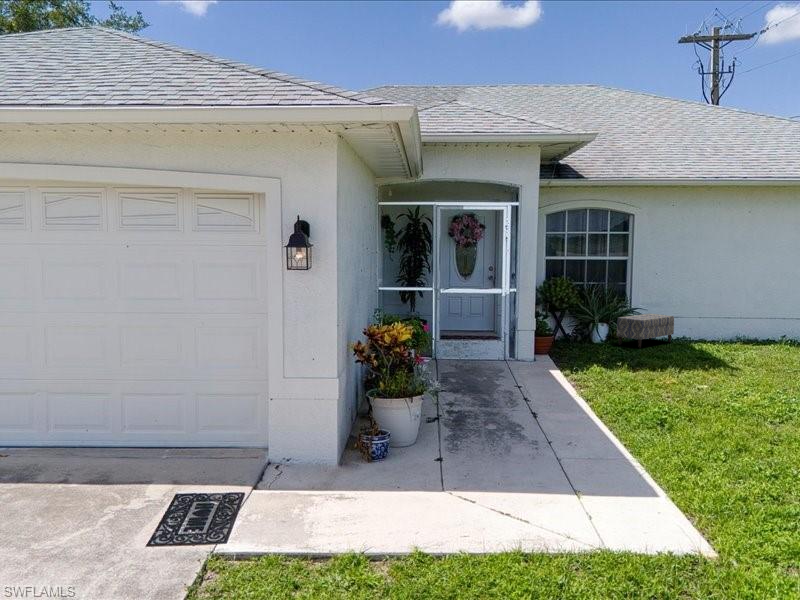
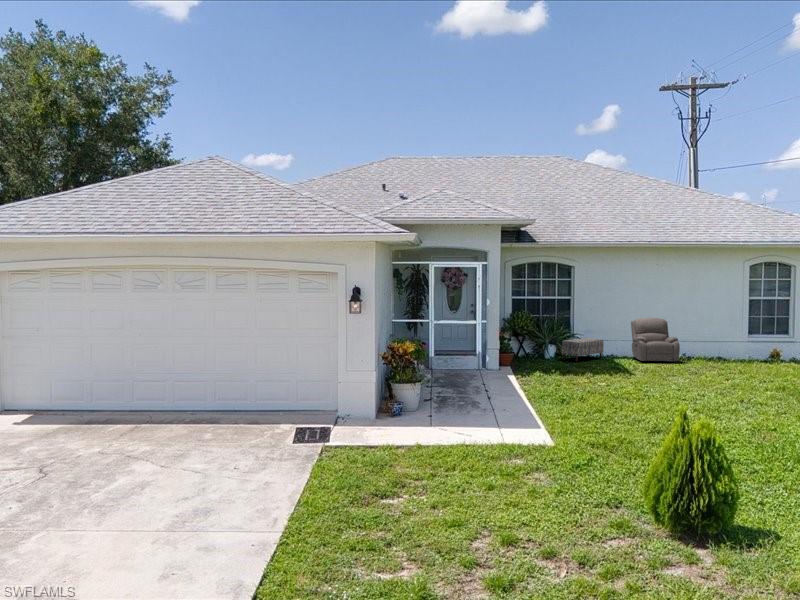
chair: none [711,286,787,349] -> present [631,318,680,363]

